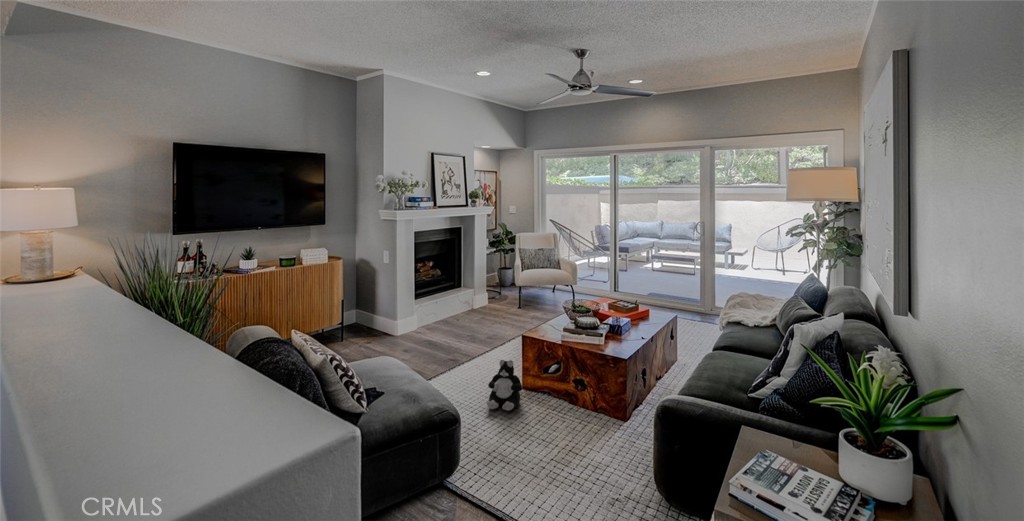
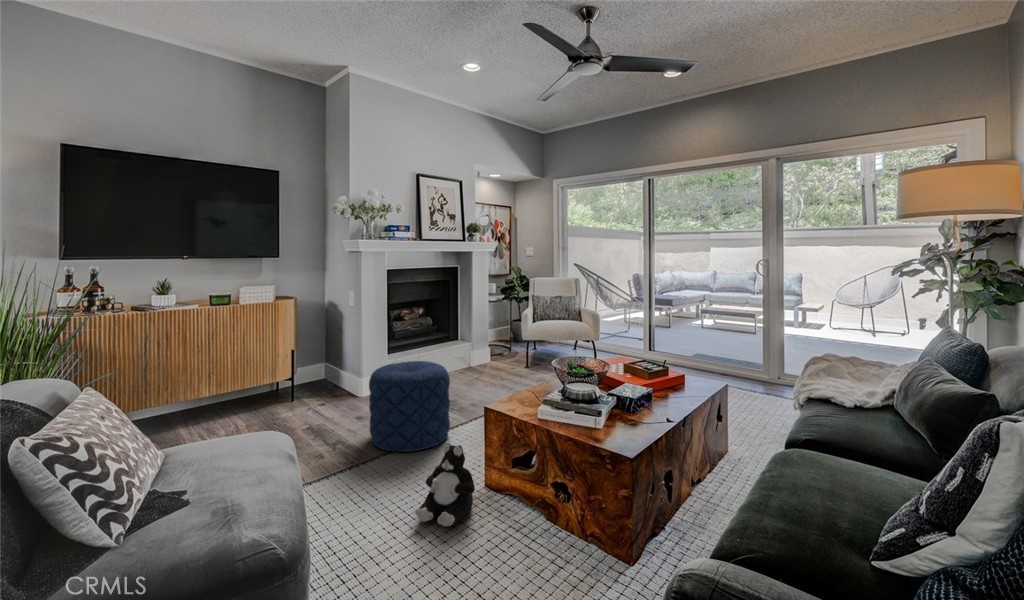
pouf: none [424,305,483,371] -> present [369,361,450,452]

